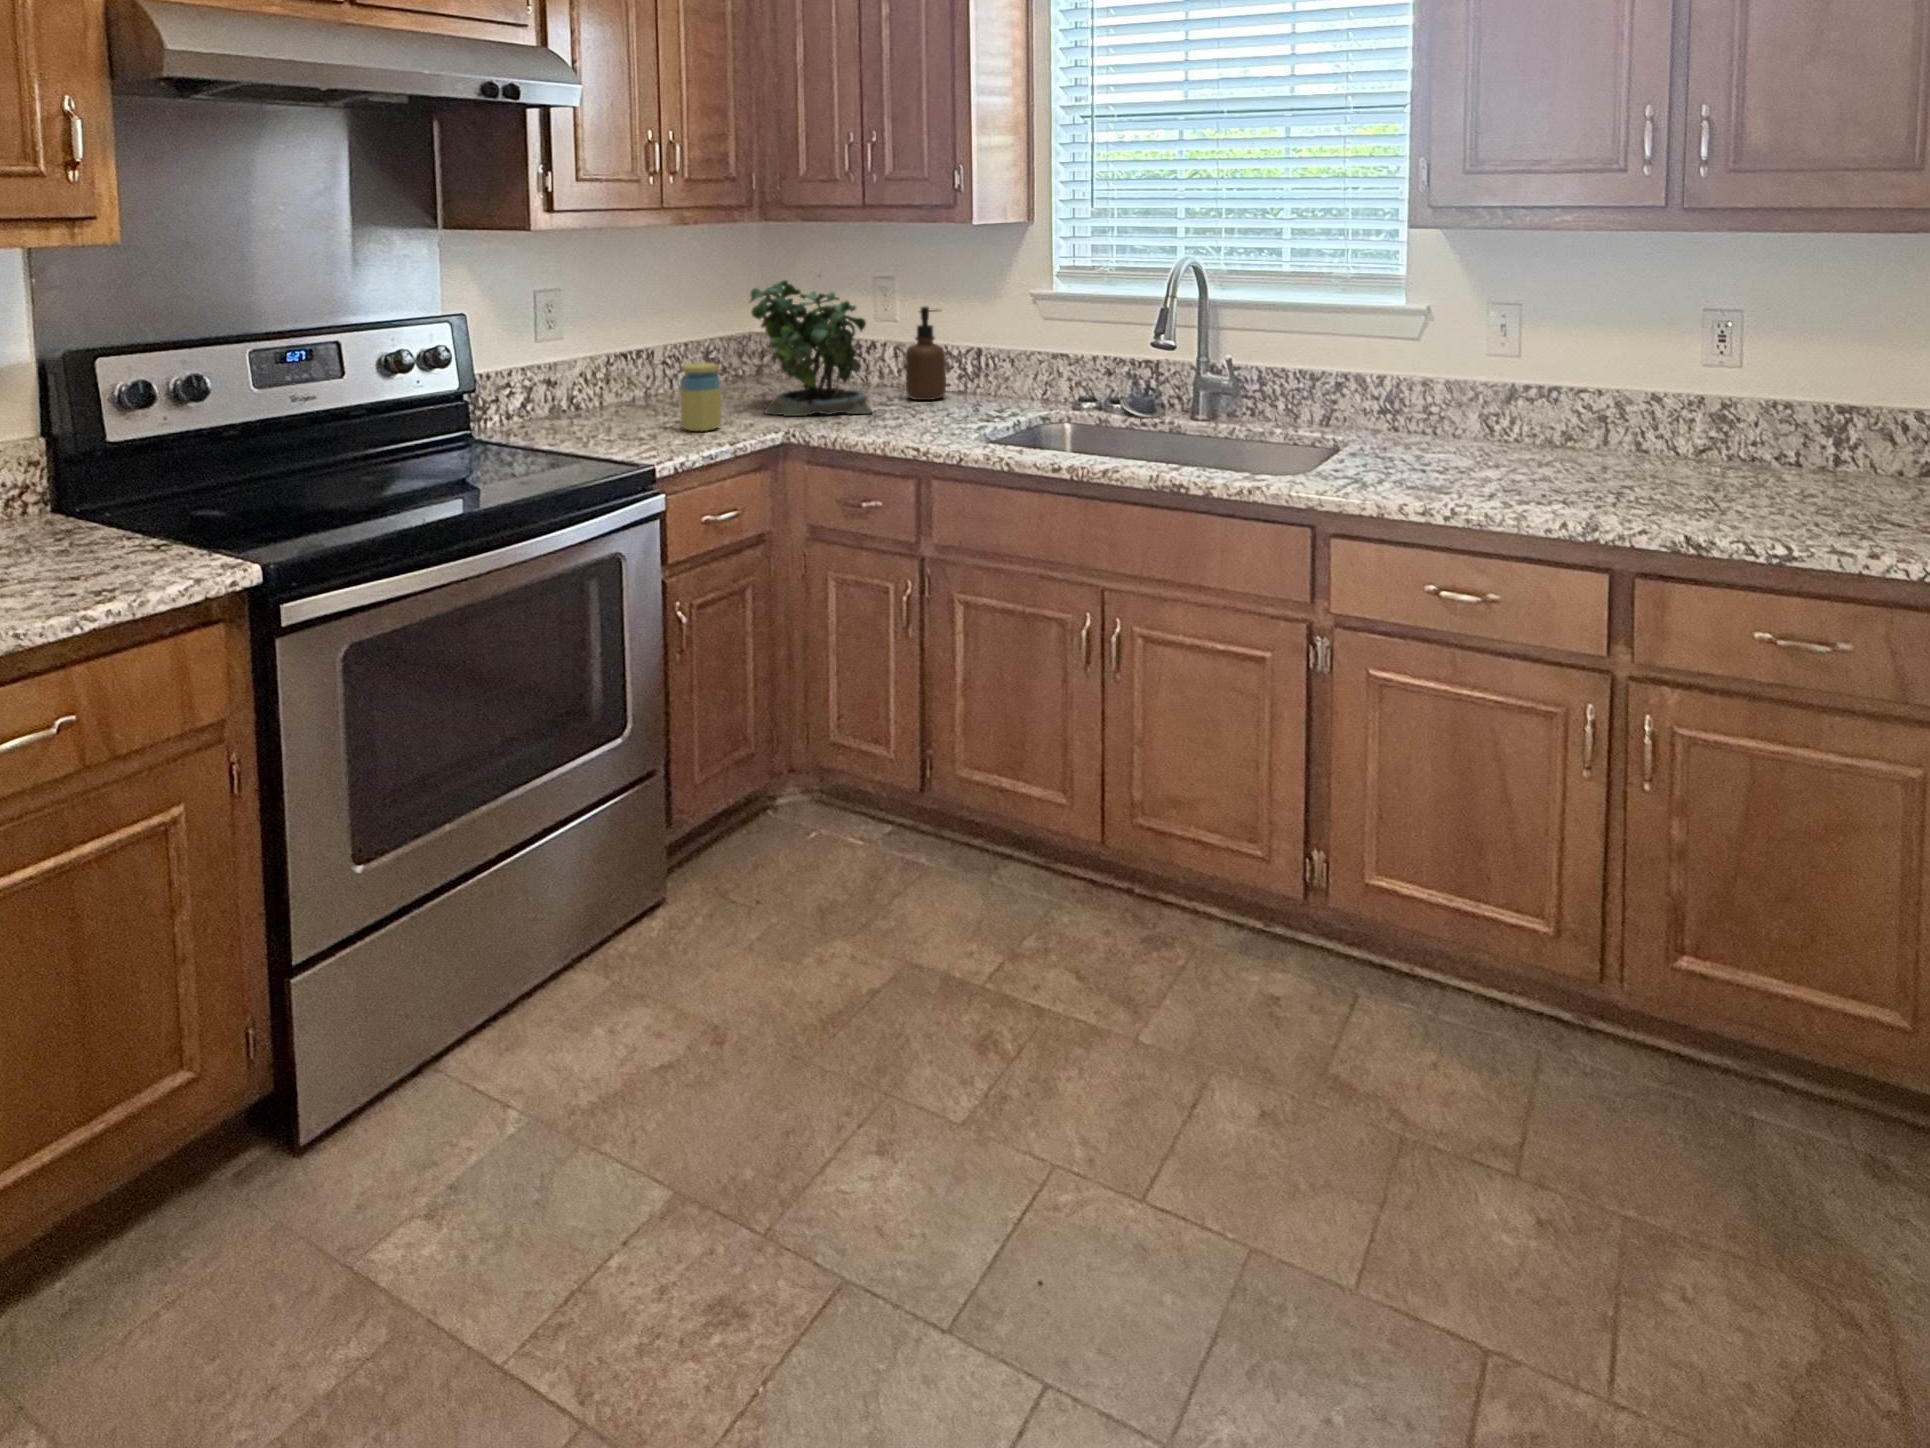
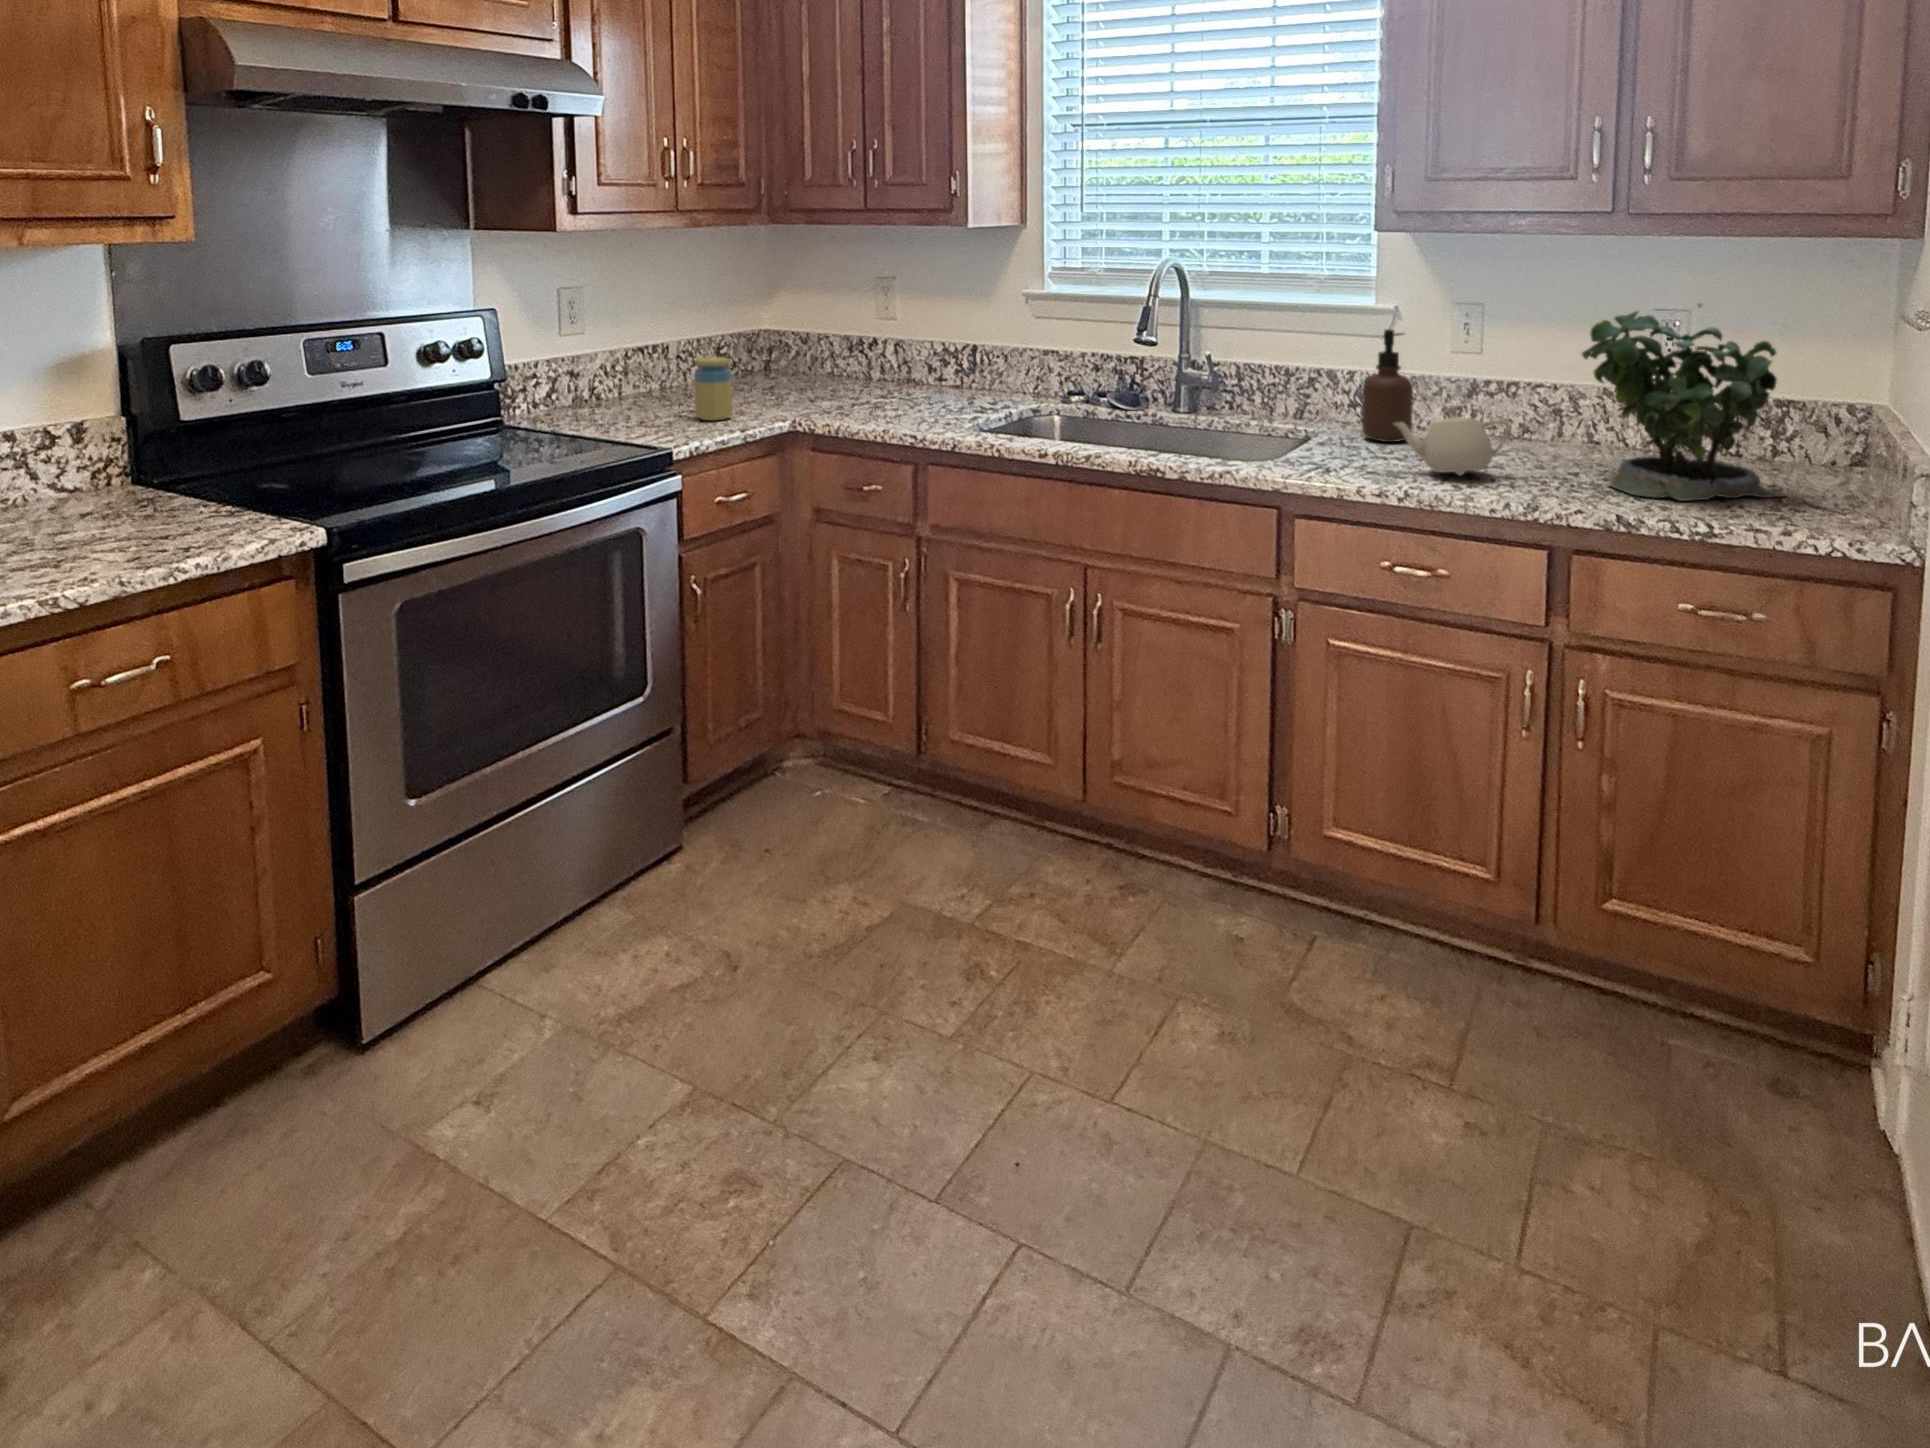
potted plant: present [750,274,872,416] -> present [1582,303,1784,501]
soap dispenser: present [905,306,946,400] -> present [1362,329,1413,442]
teapot: none [1434,414,1561,490] -> present [1393,406,1510,475]

